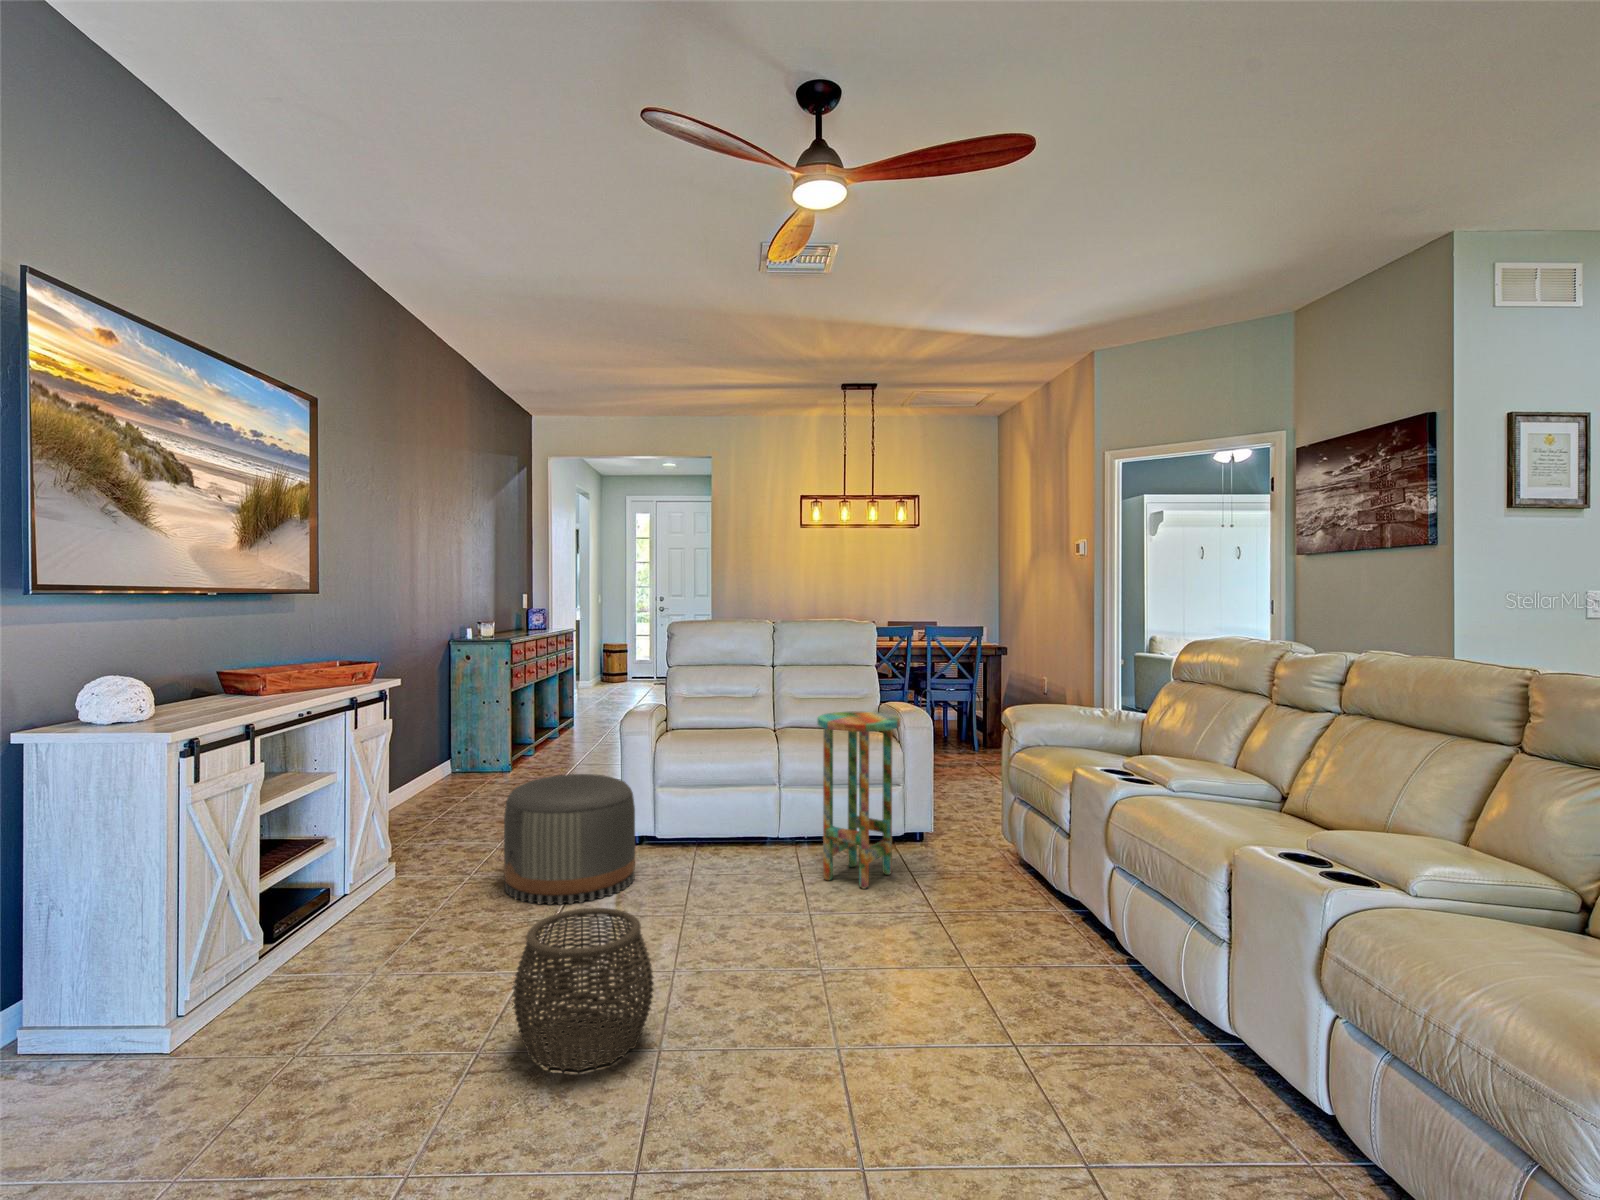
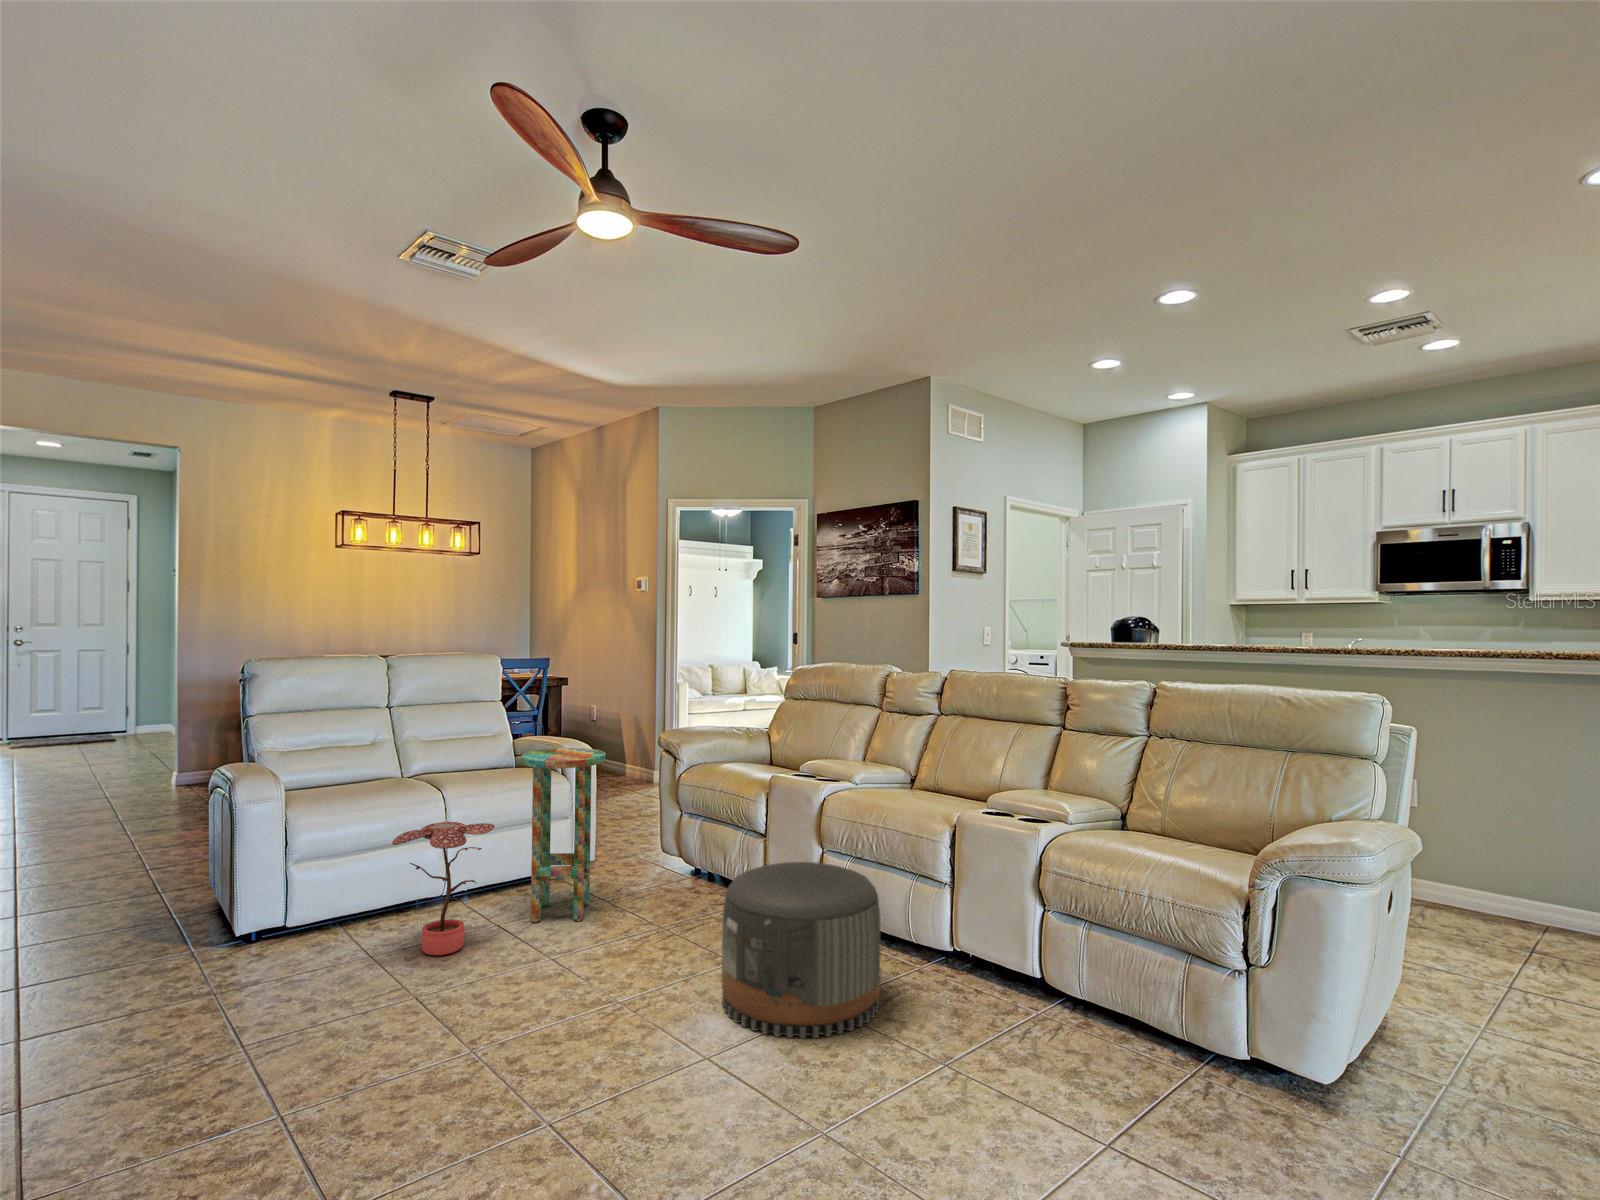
potted plant: none [688,769,776,890] -> present [392,822,495,955]
pouf: present [504,774,635,905] -> present [722,862,880,1039]
woven basket: present [513,908,654,1071] -> none [404,972,558,1151]

